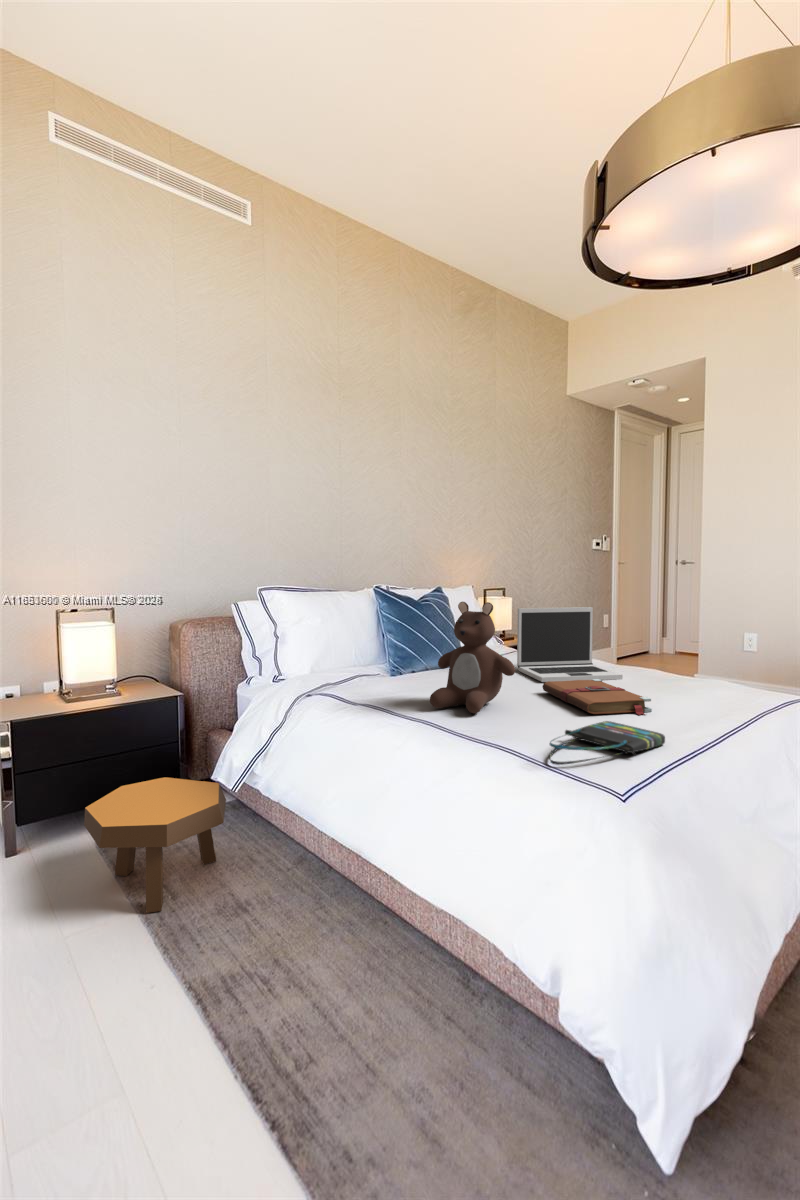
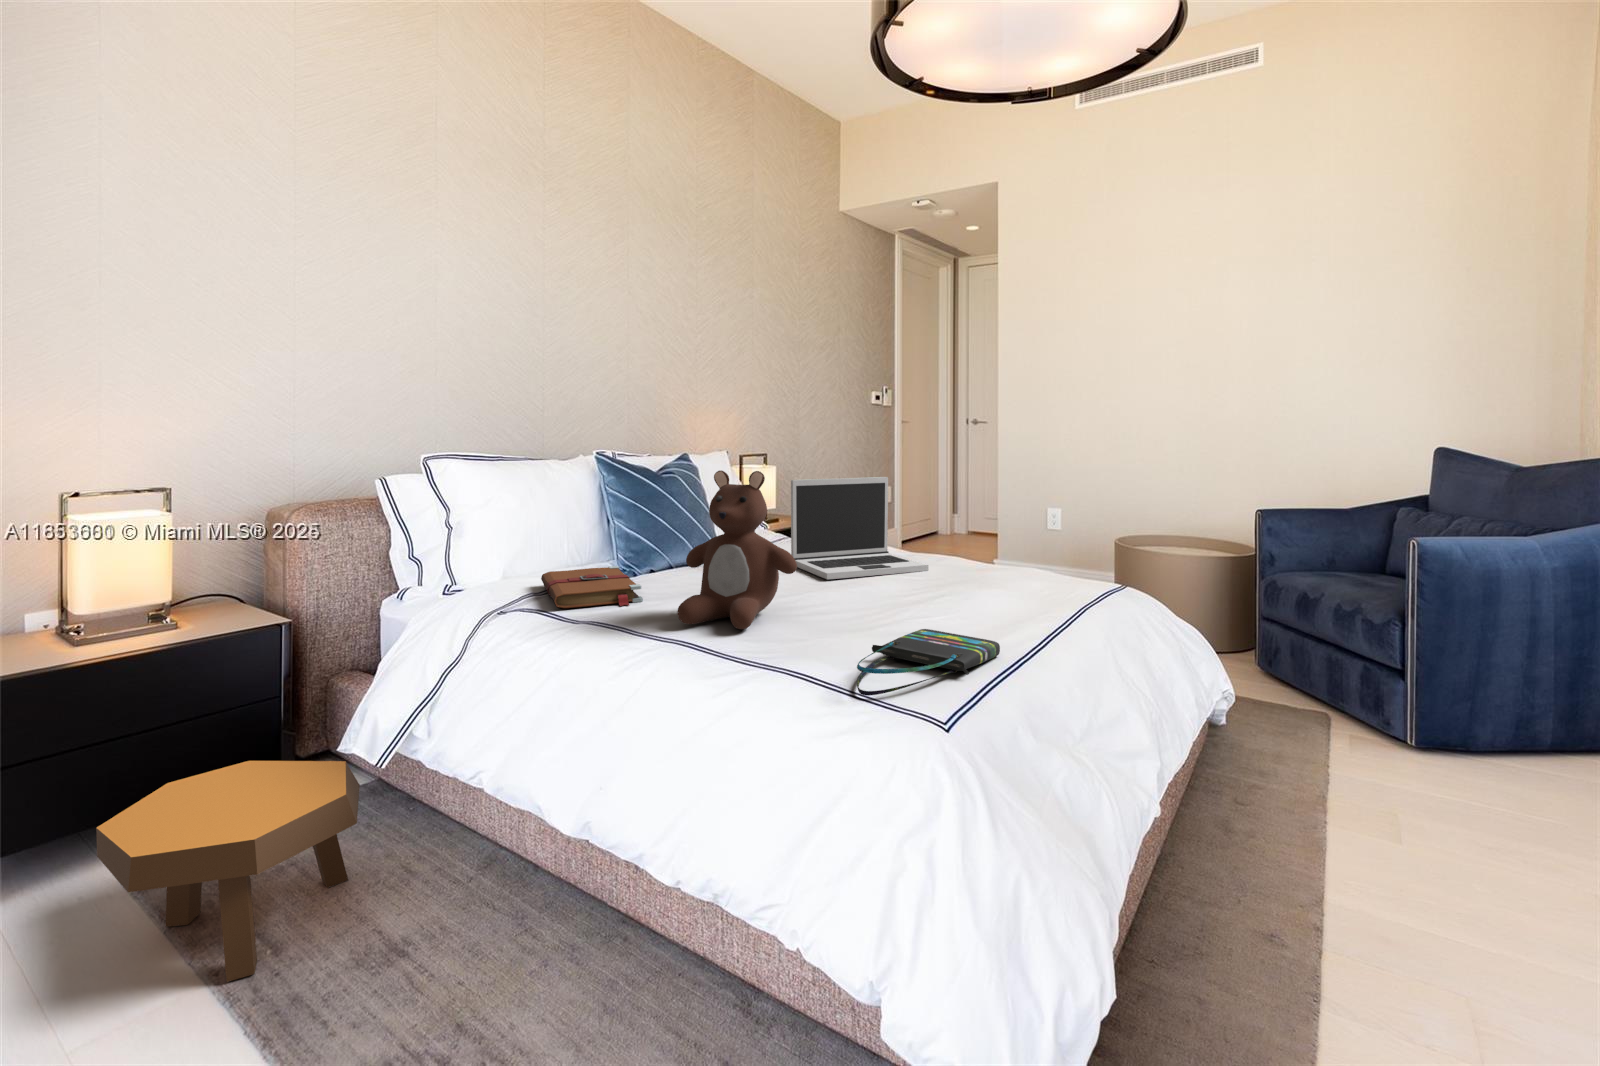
book: present [542,679,652,715] -> present [541,566,643,608]

